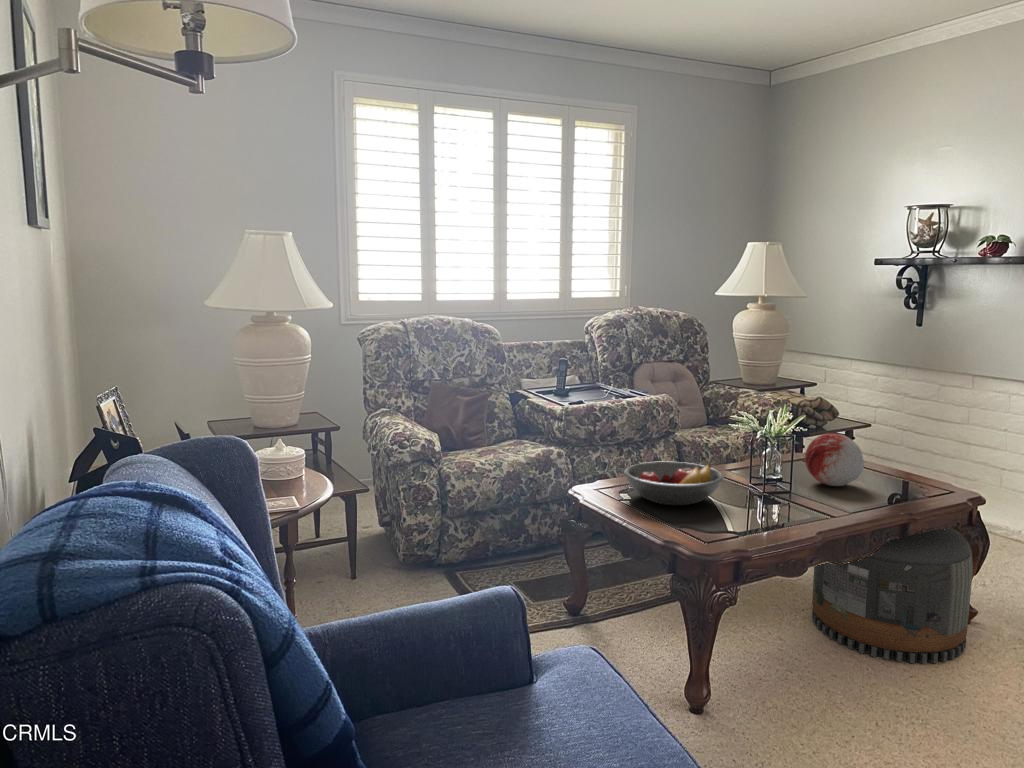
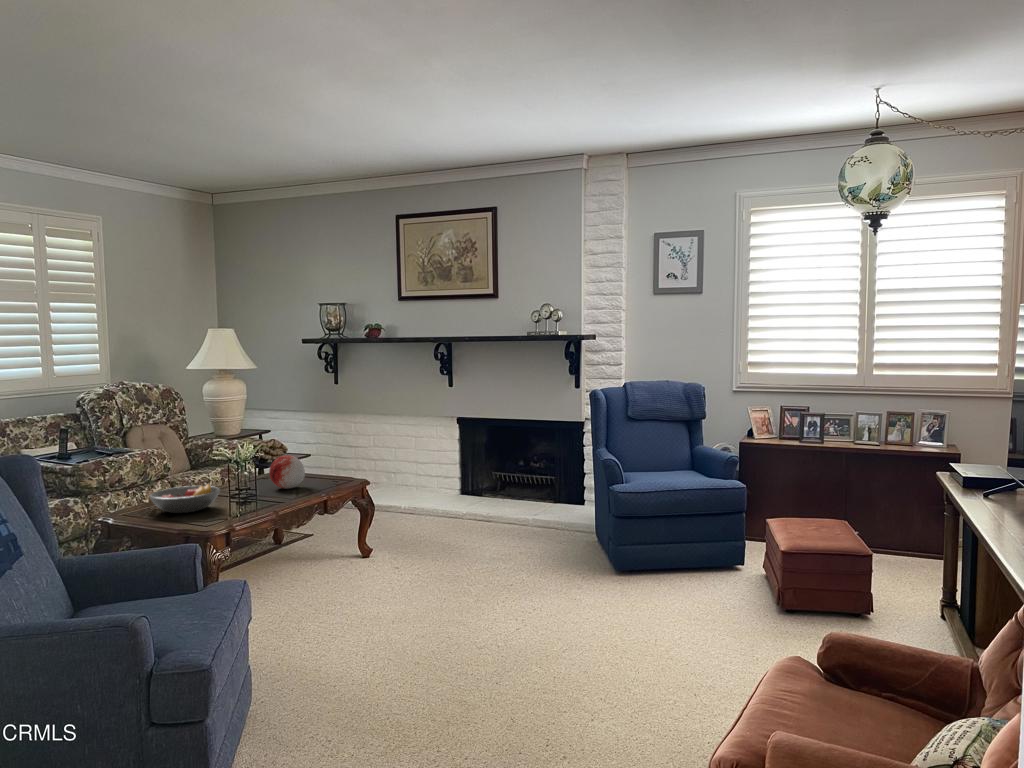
pouf: present [812,527,973,663] -> none [281,499,369,583]

